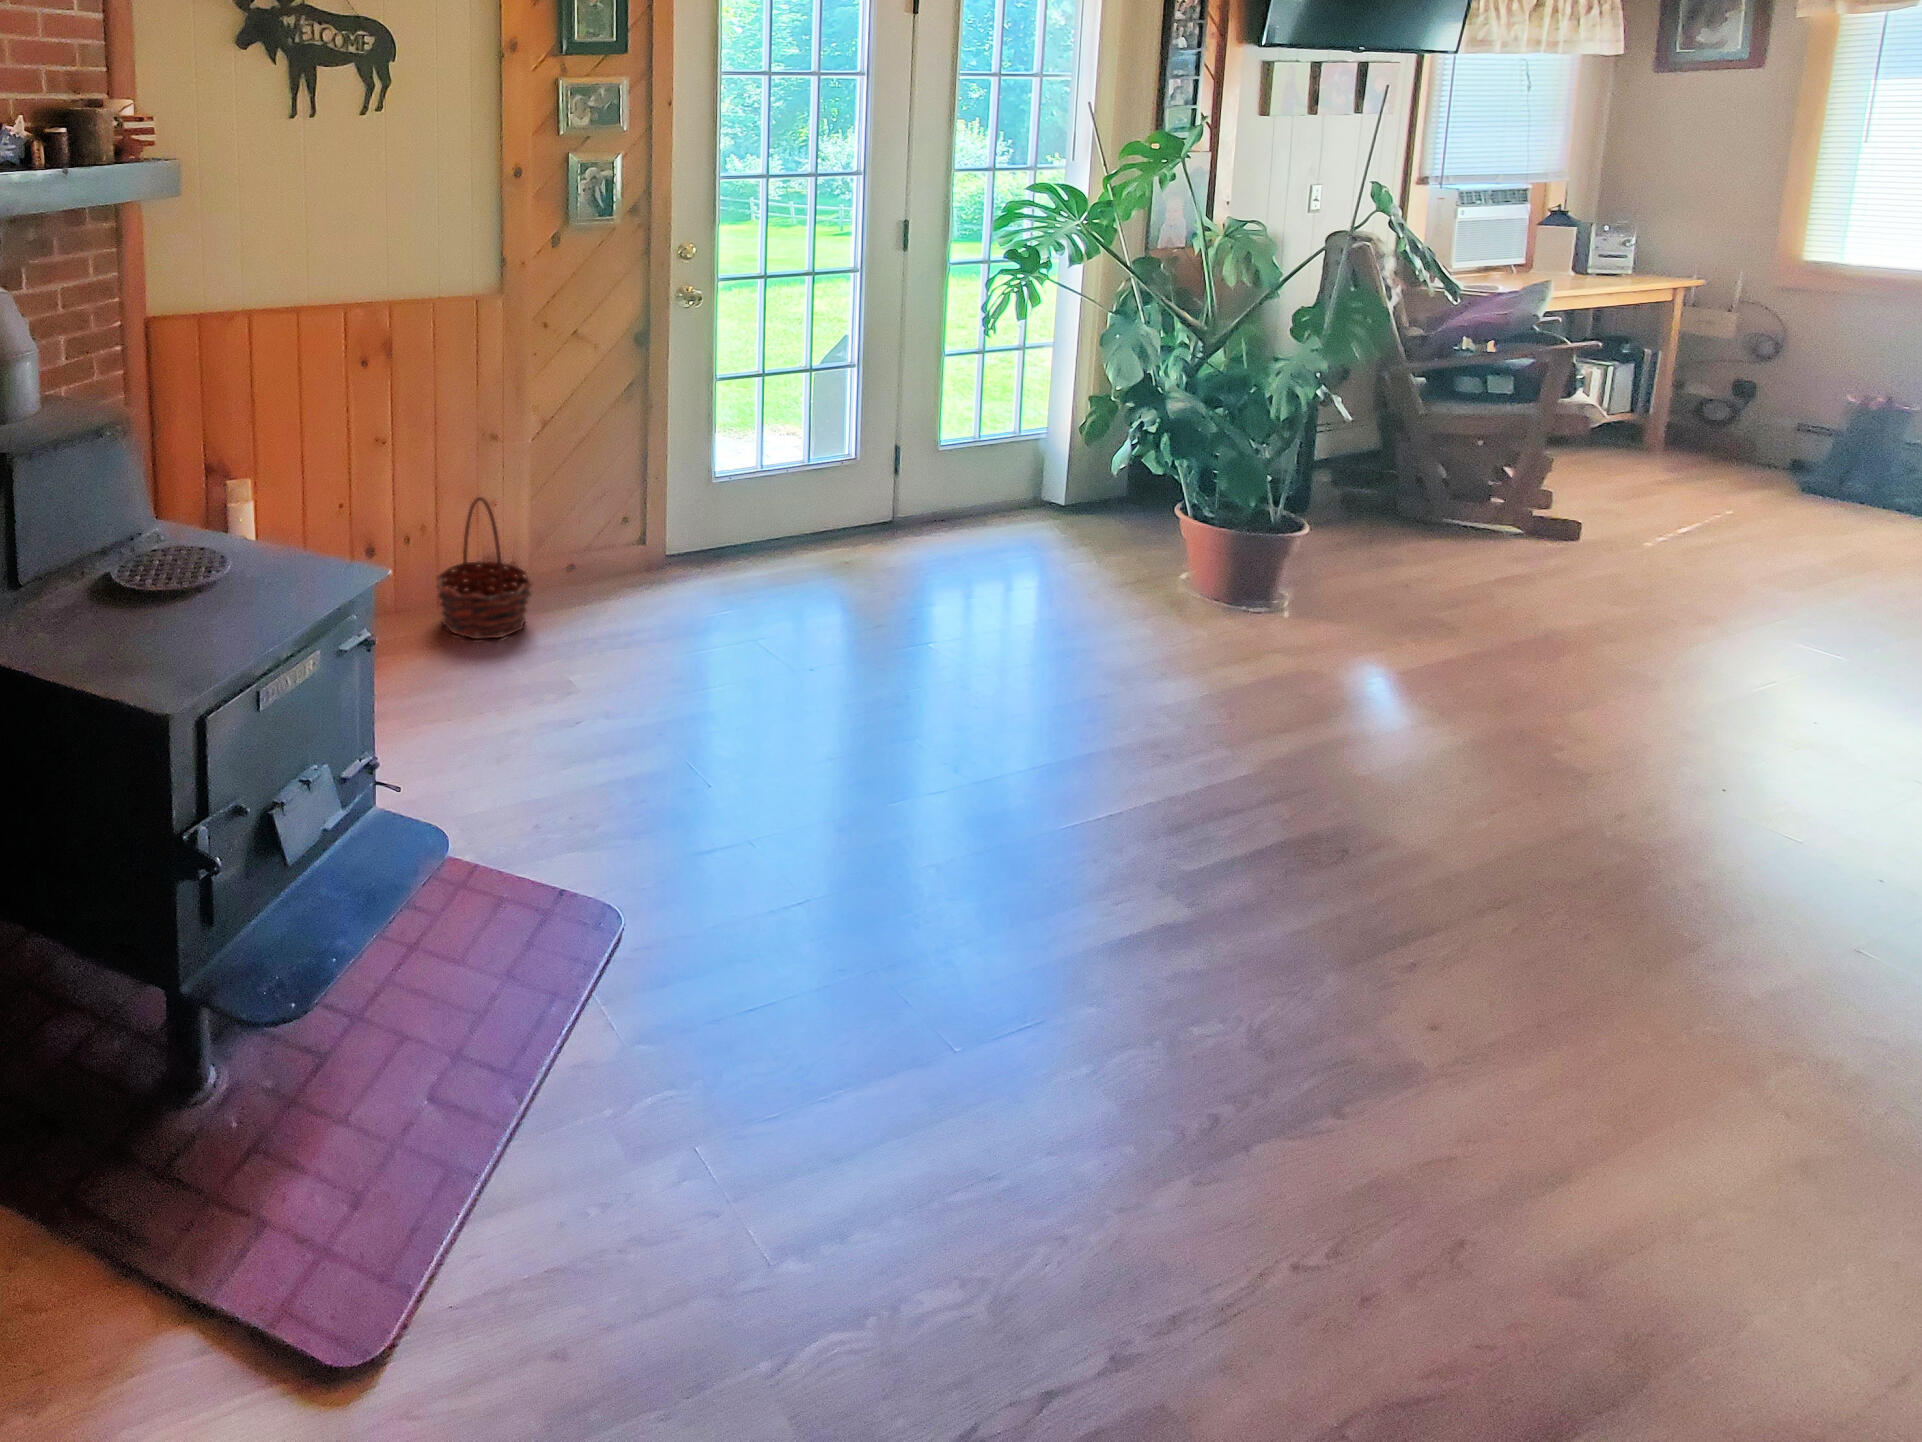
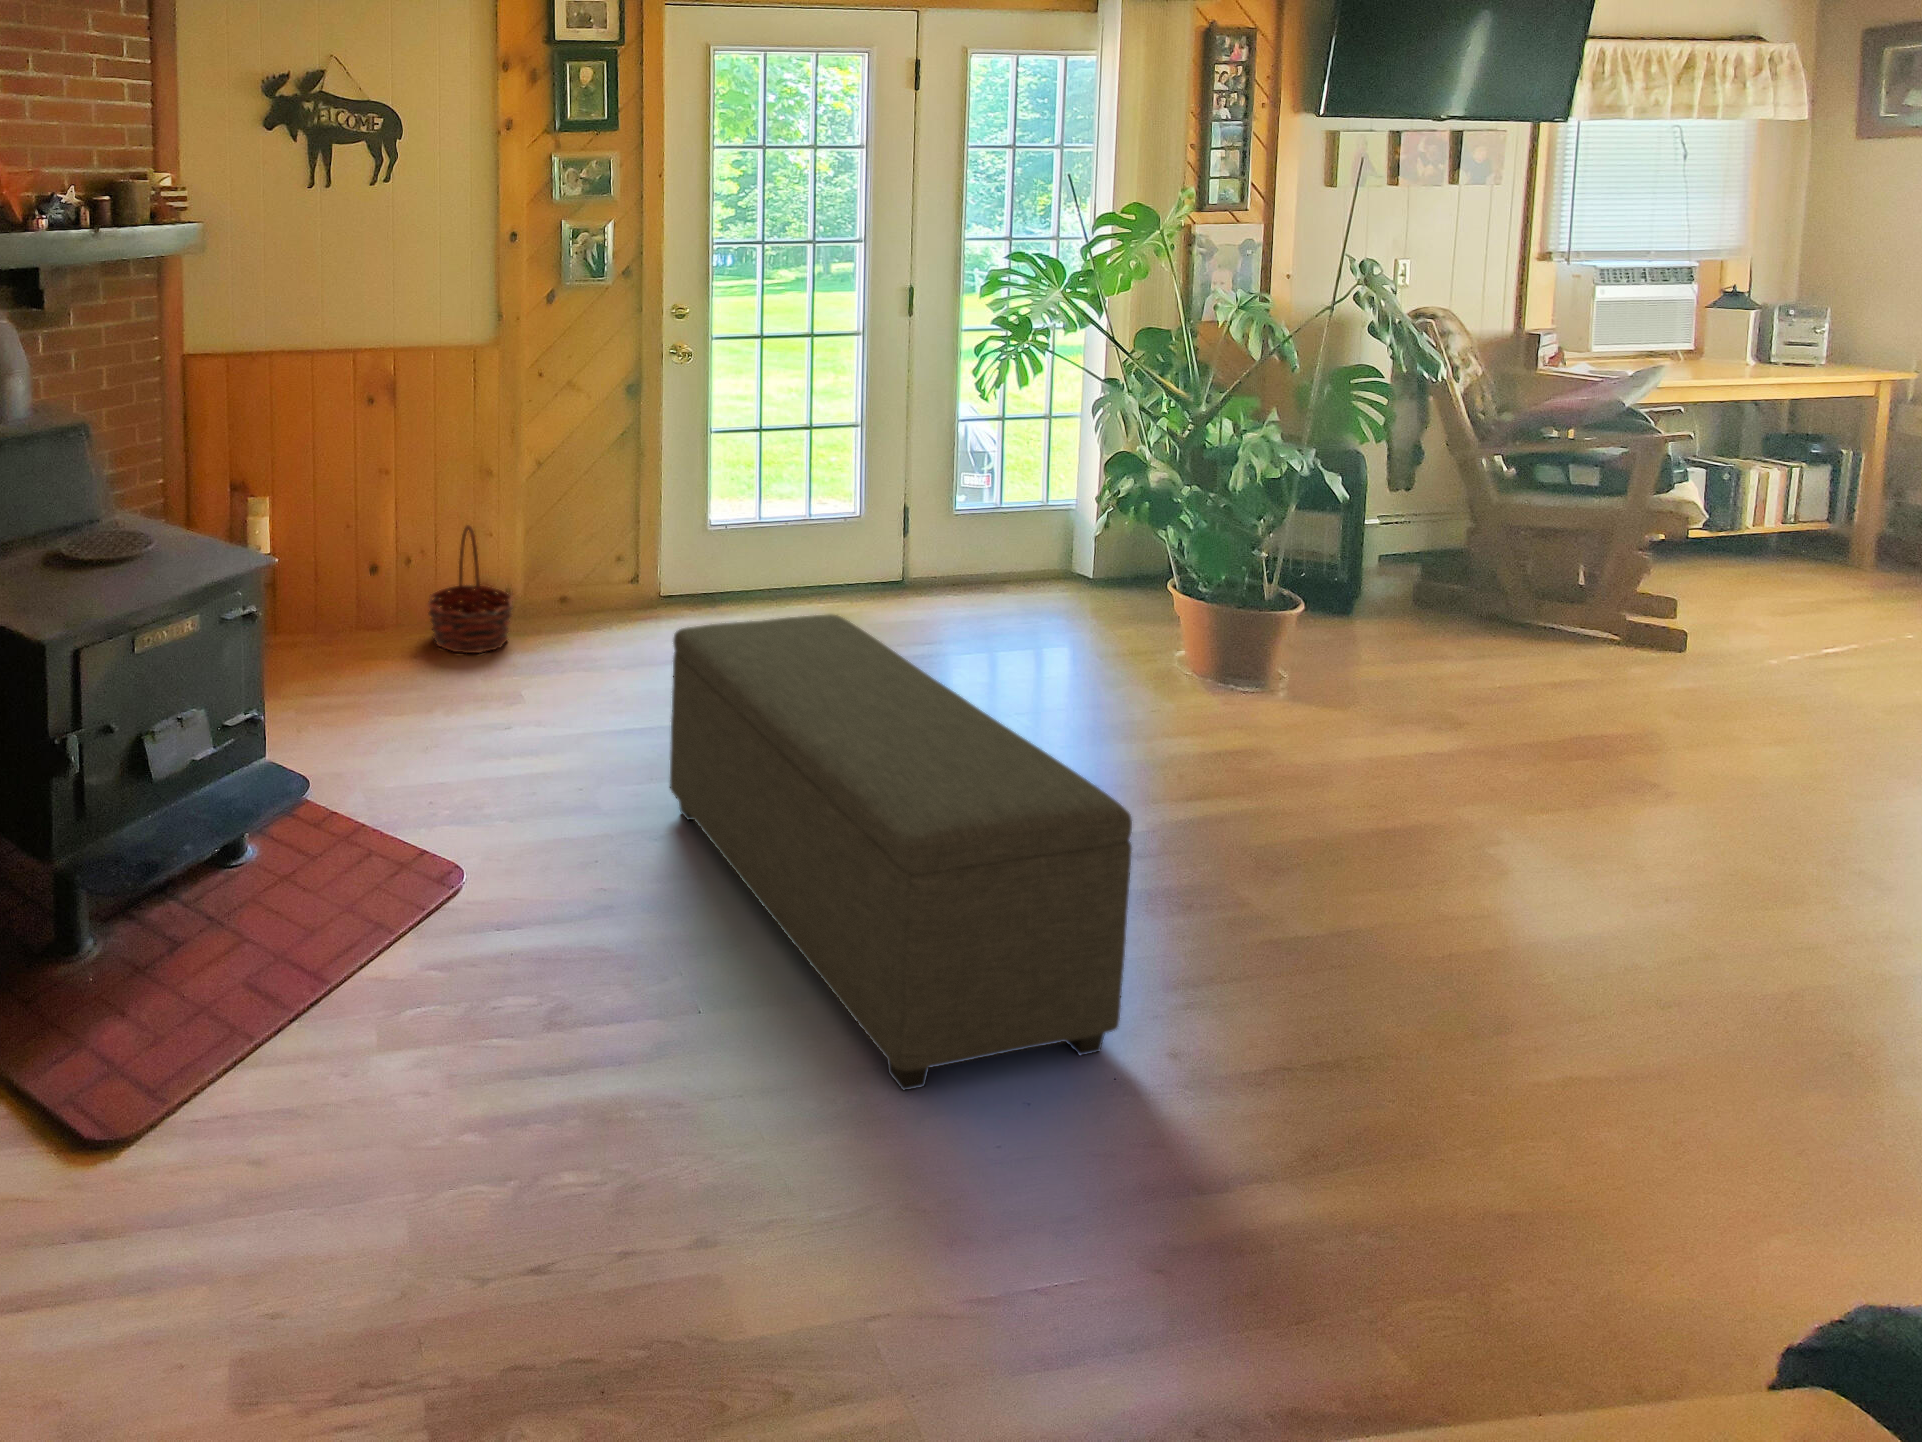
ottoman: none [794,581,1428,1137] -> present [670,614,1132,1090]

